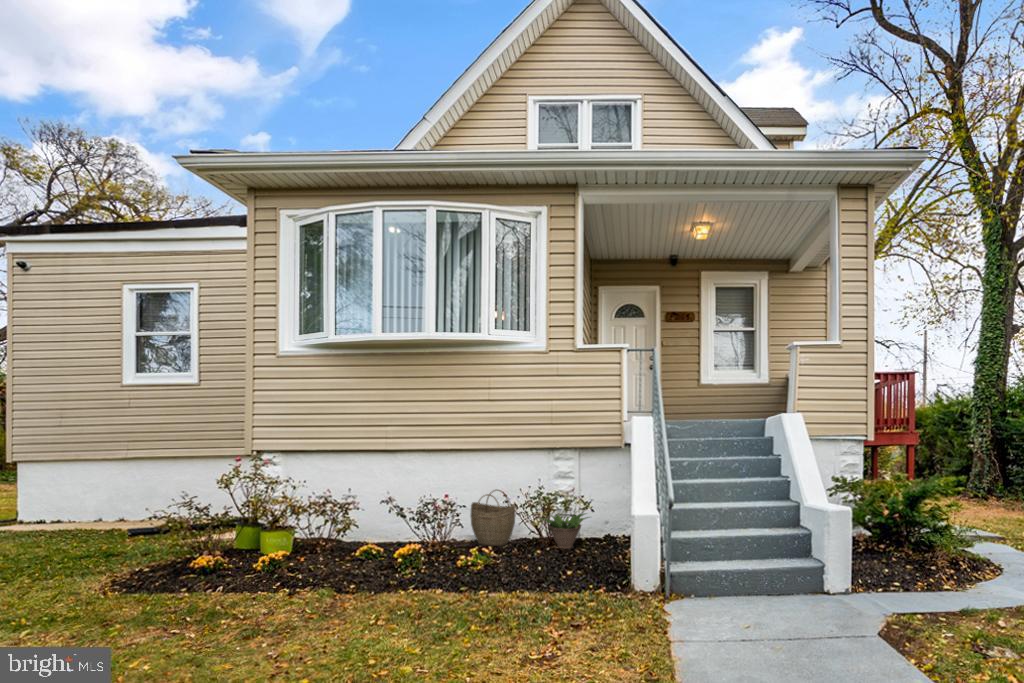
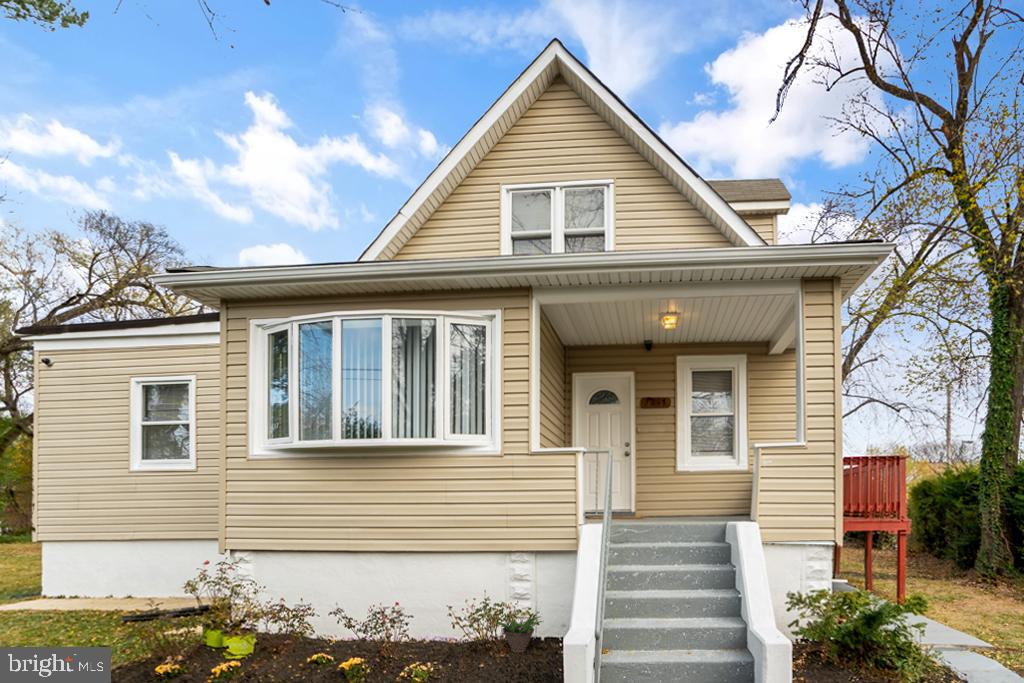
woven basket: present [471,490,515,546] -> none [428,591,472,649]

